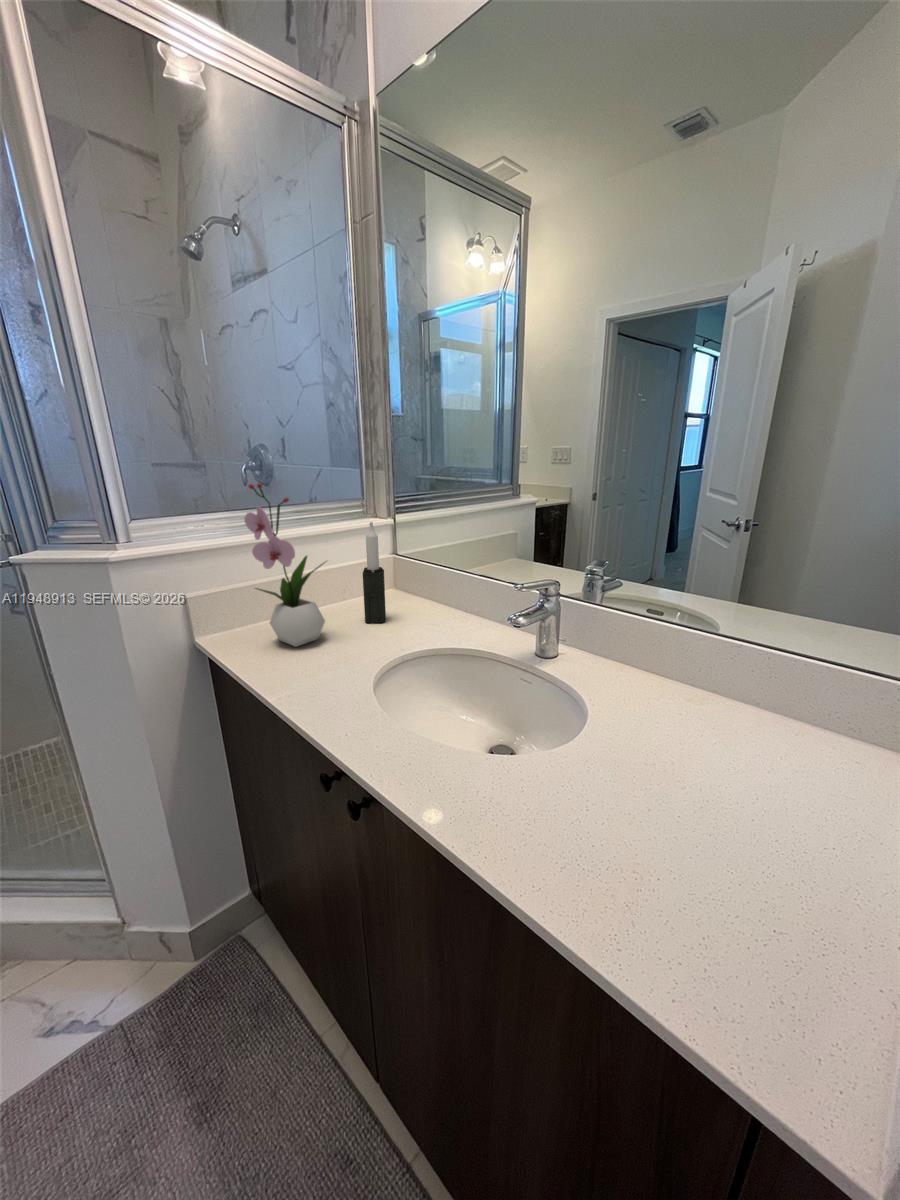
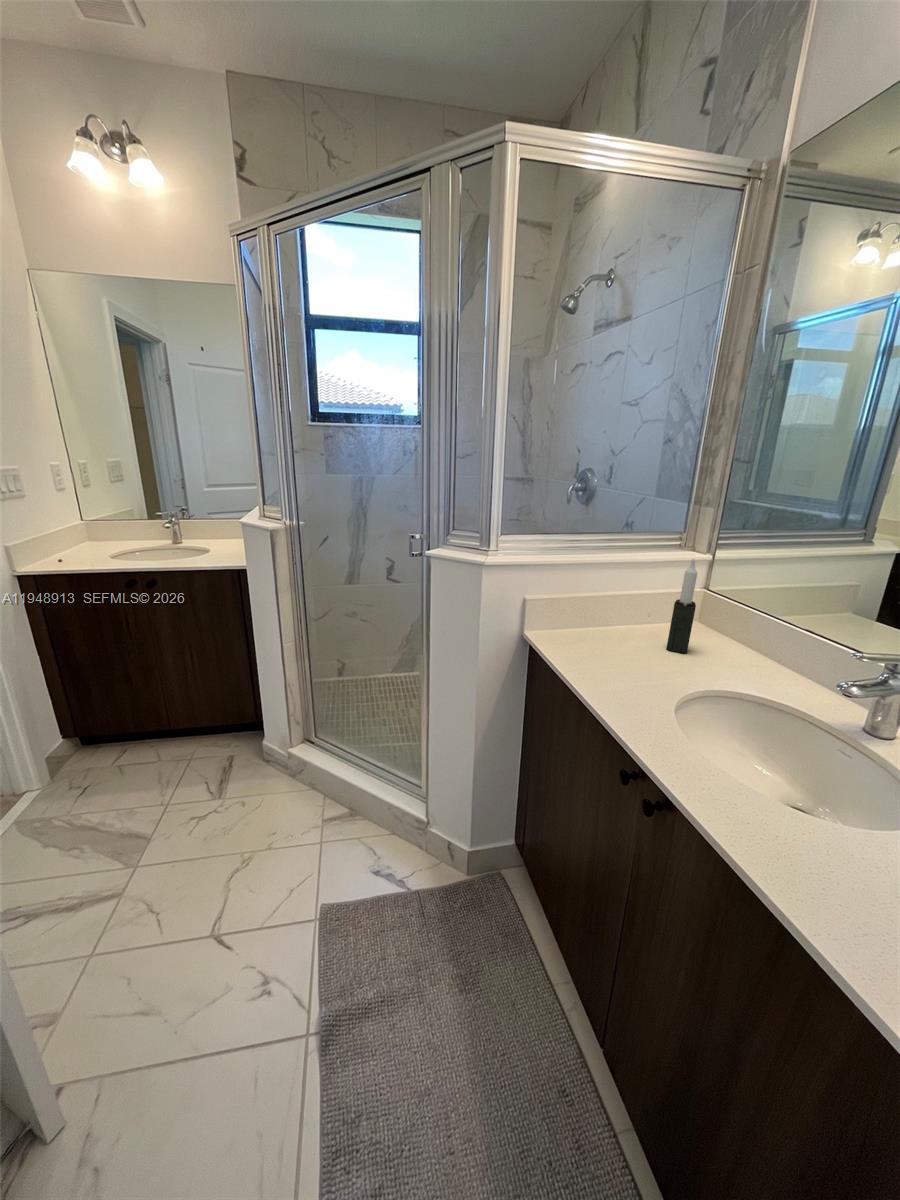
flower arrangement: present [244,483,325,647] -> none [580,518,648,658]

